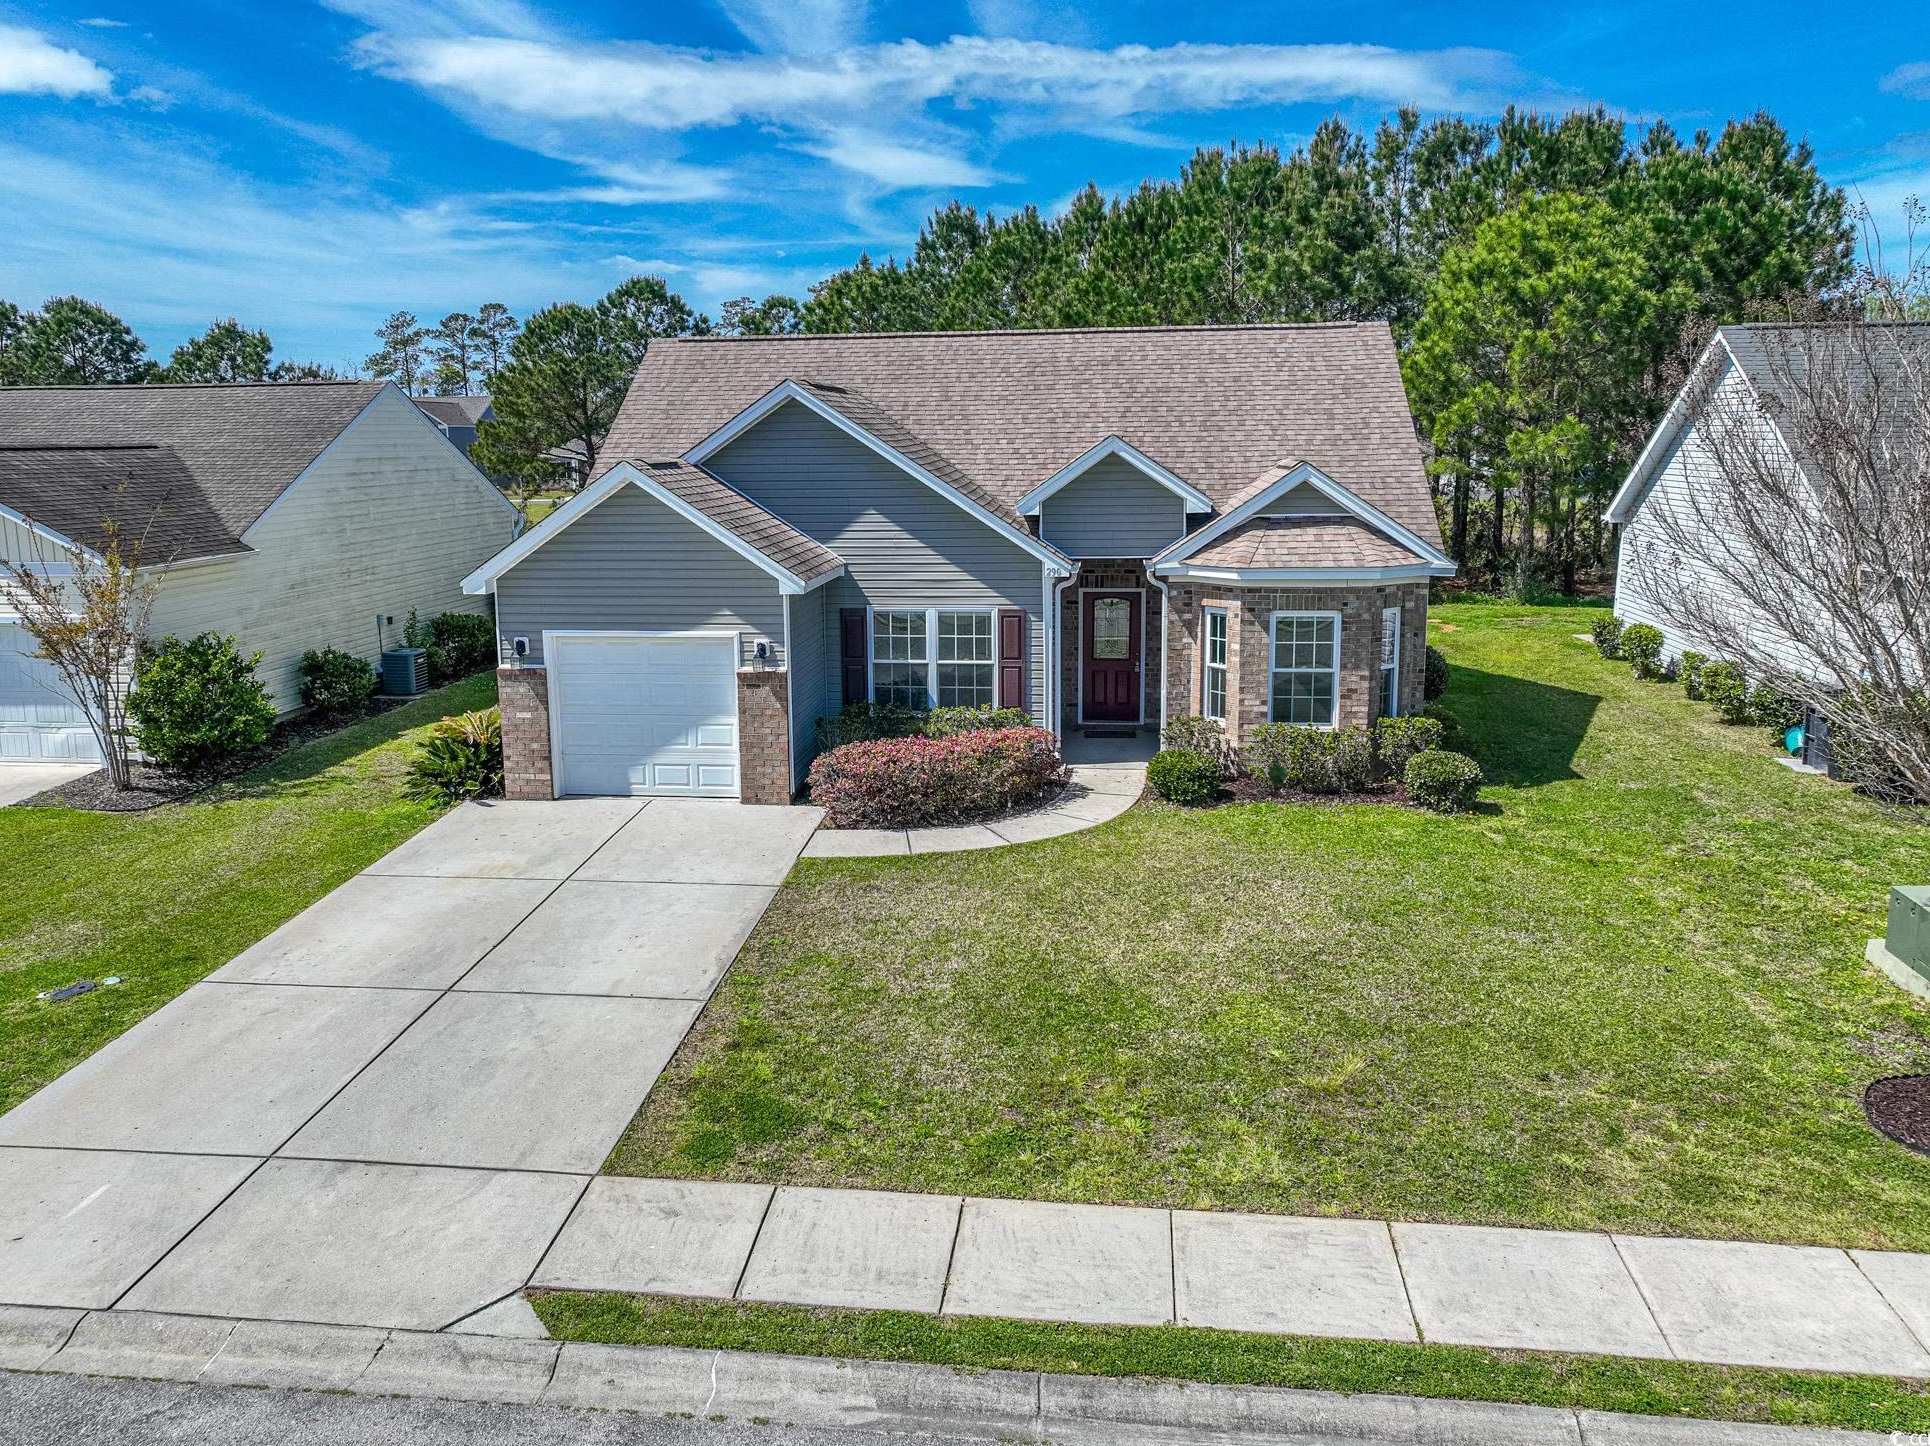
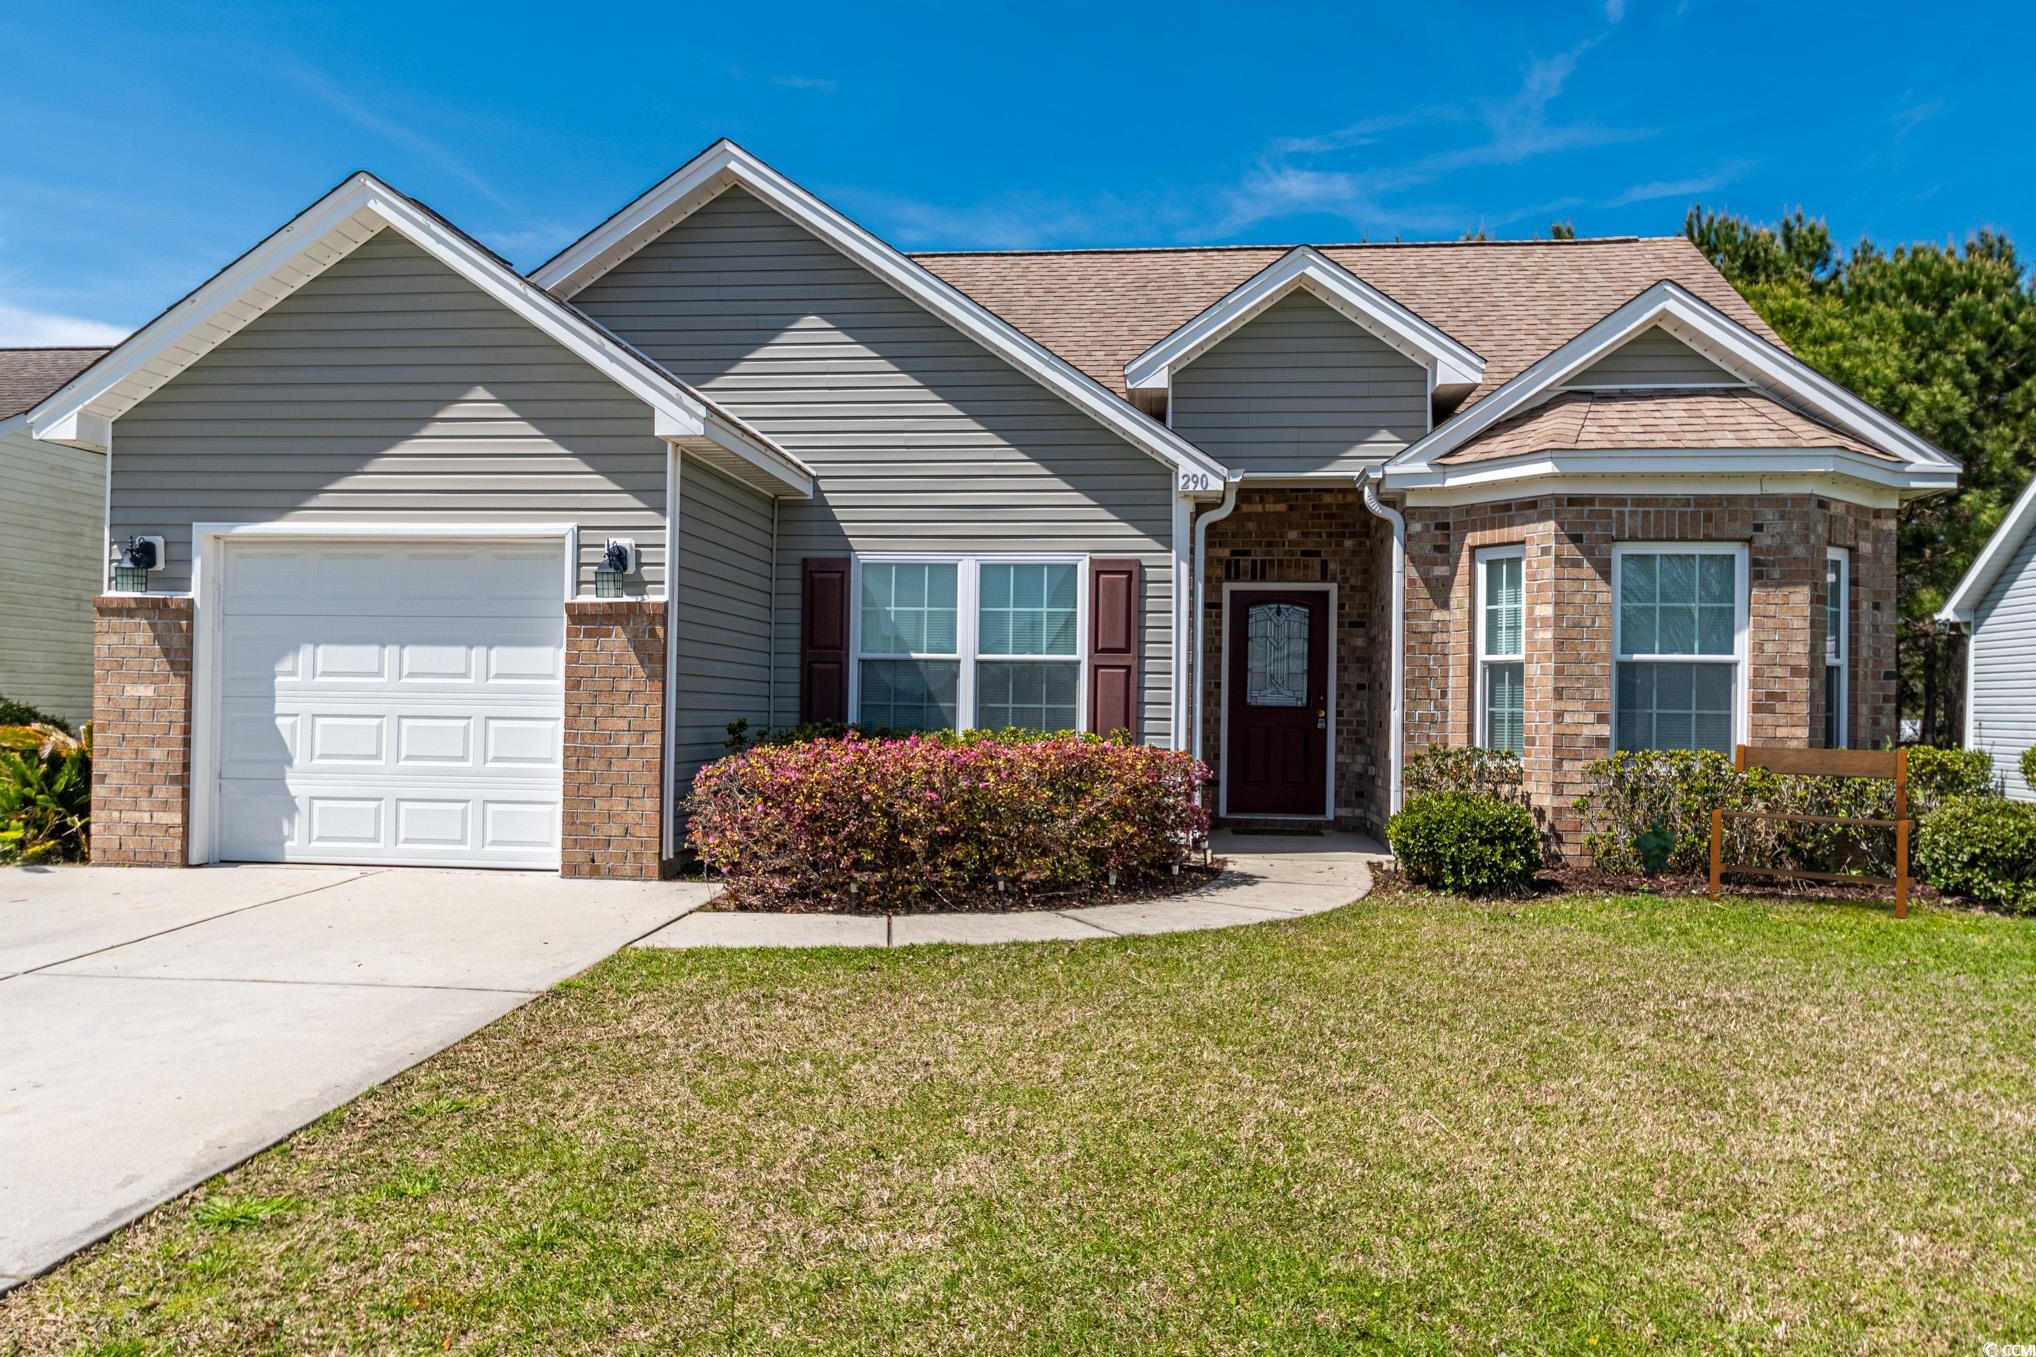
bench: none [1298,723,1394,816] -> present [1709,744,1915,919]

